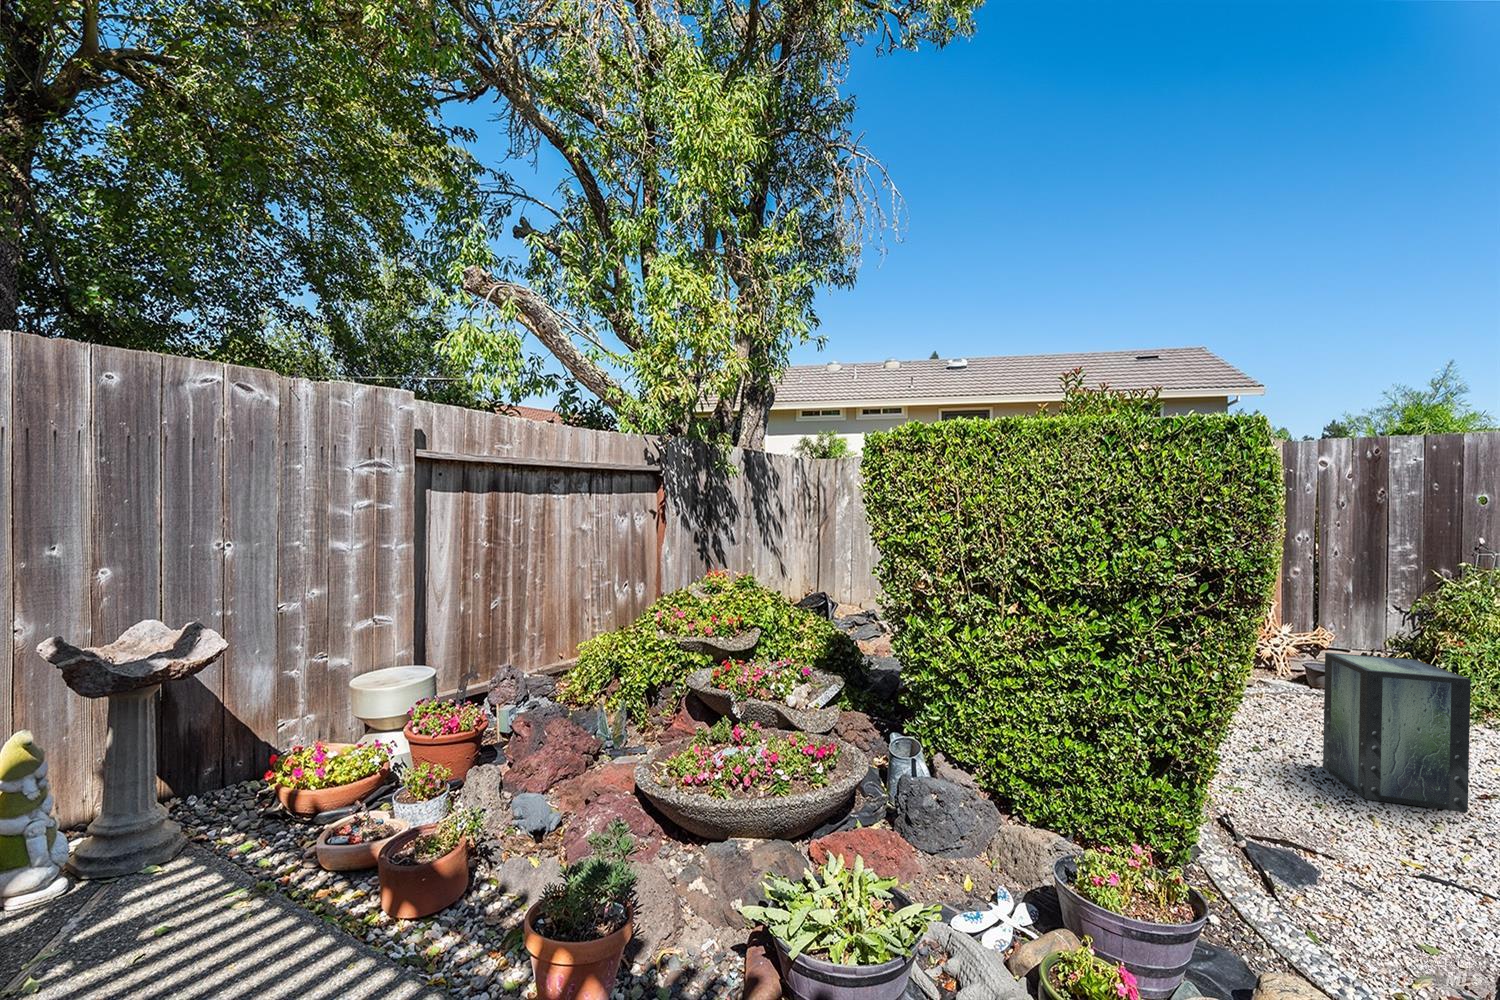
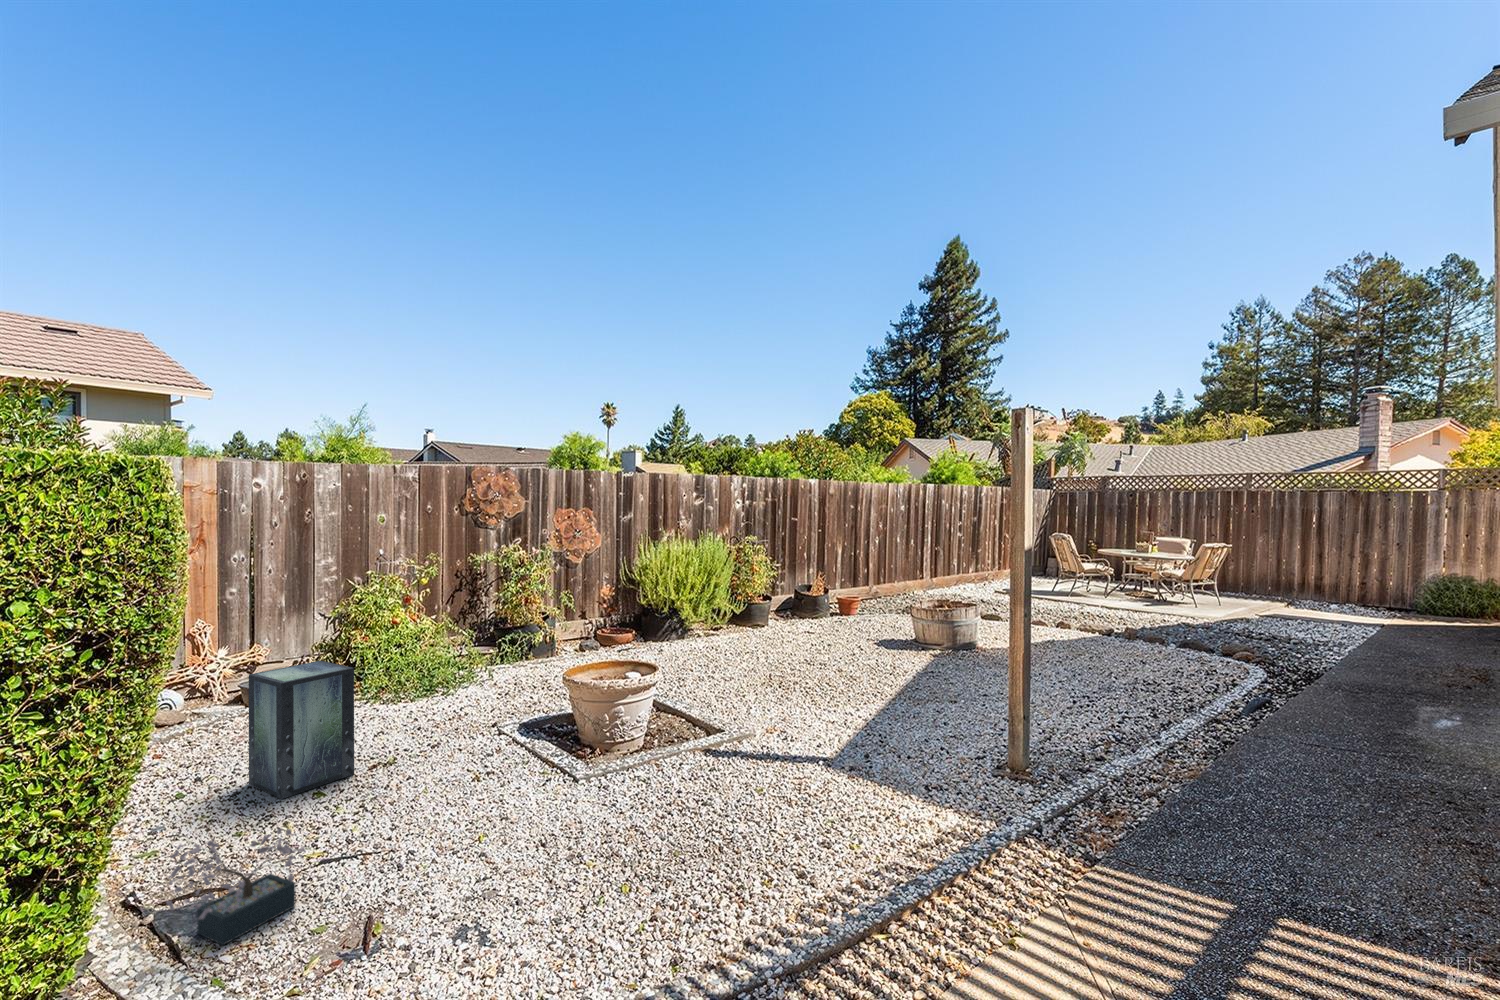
decorative plant: none [1257,790,1410,926] -> present [167,829,305,945]

